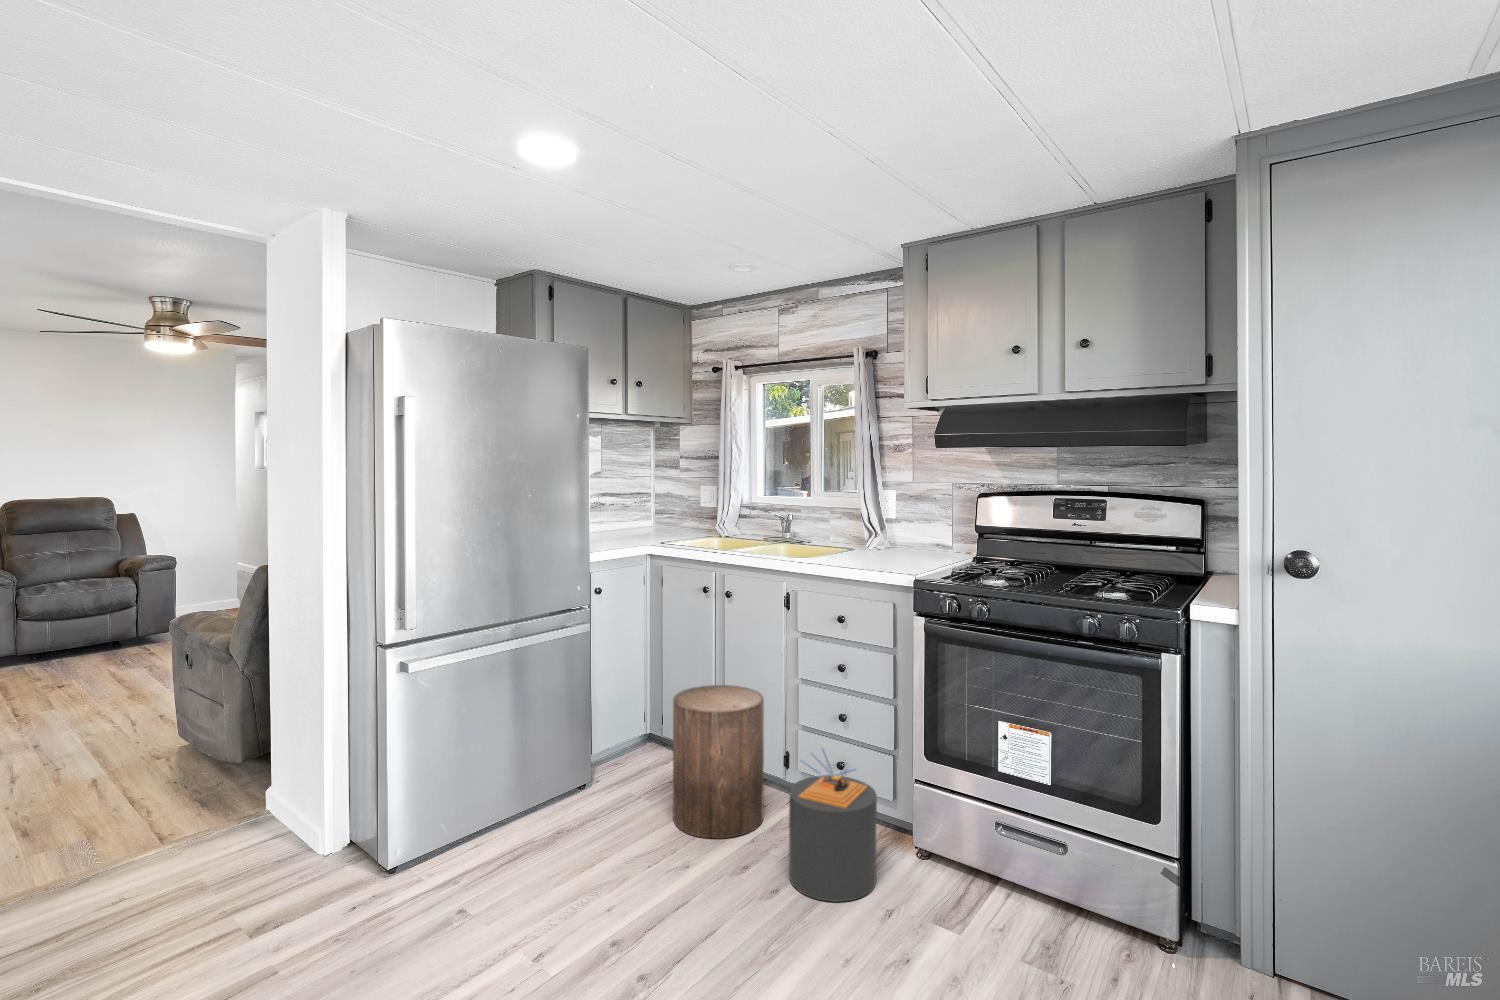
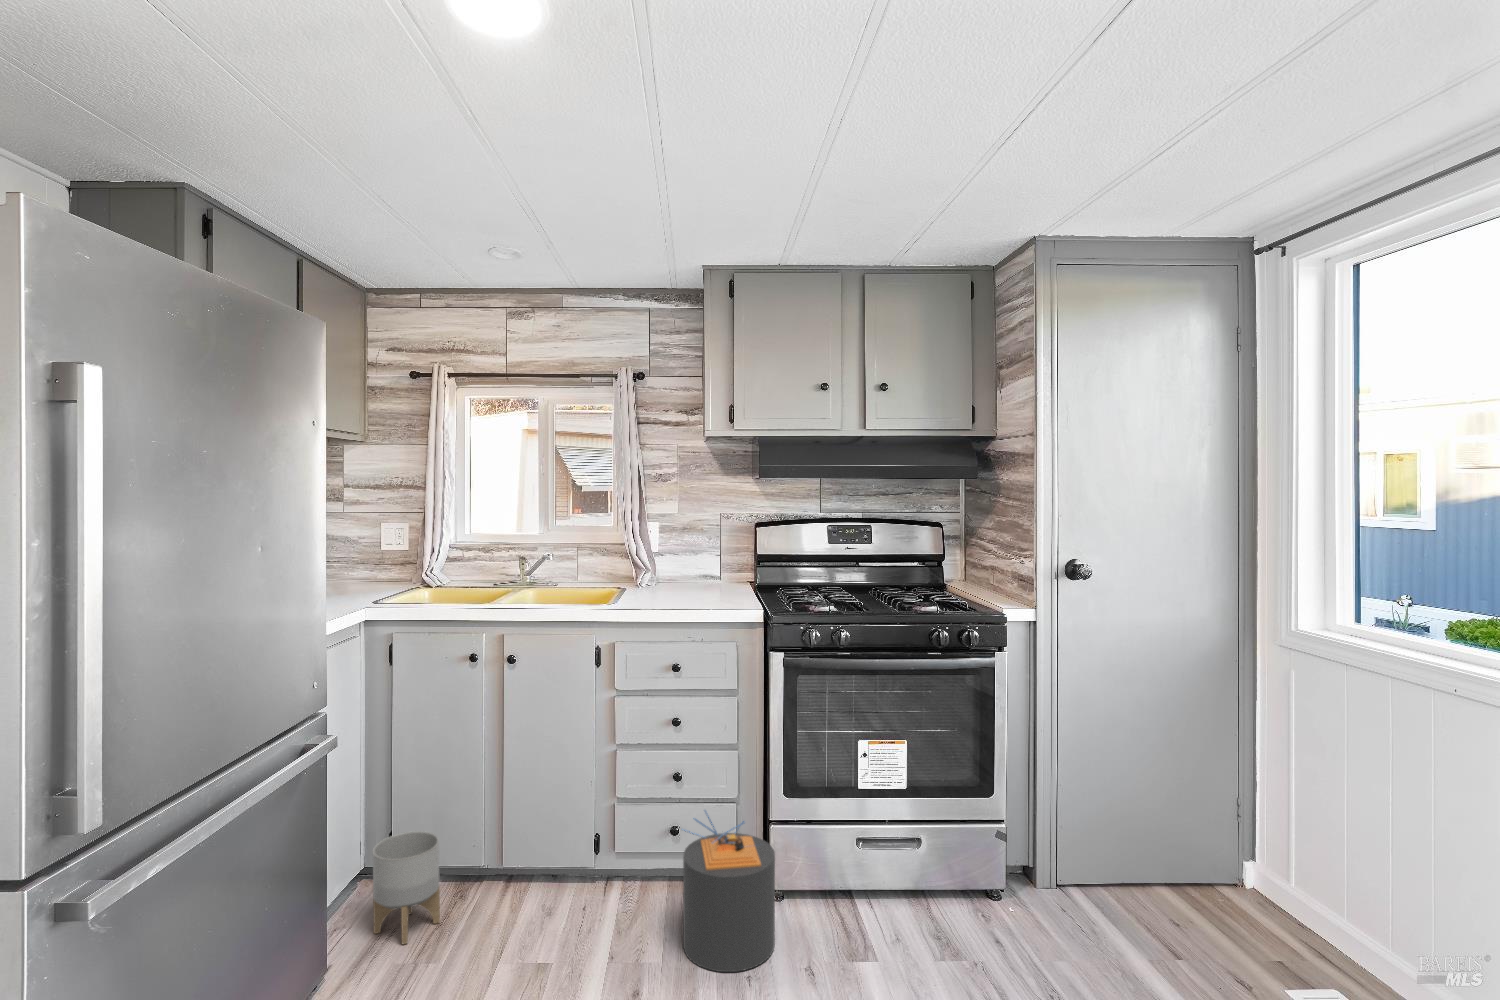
stool: present [673,685,764,838] -> none [494,763,606,958]
planter: none [610,716,657,796] -> present [373,831,440,944]

